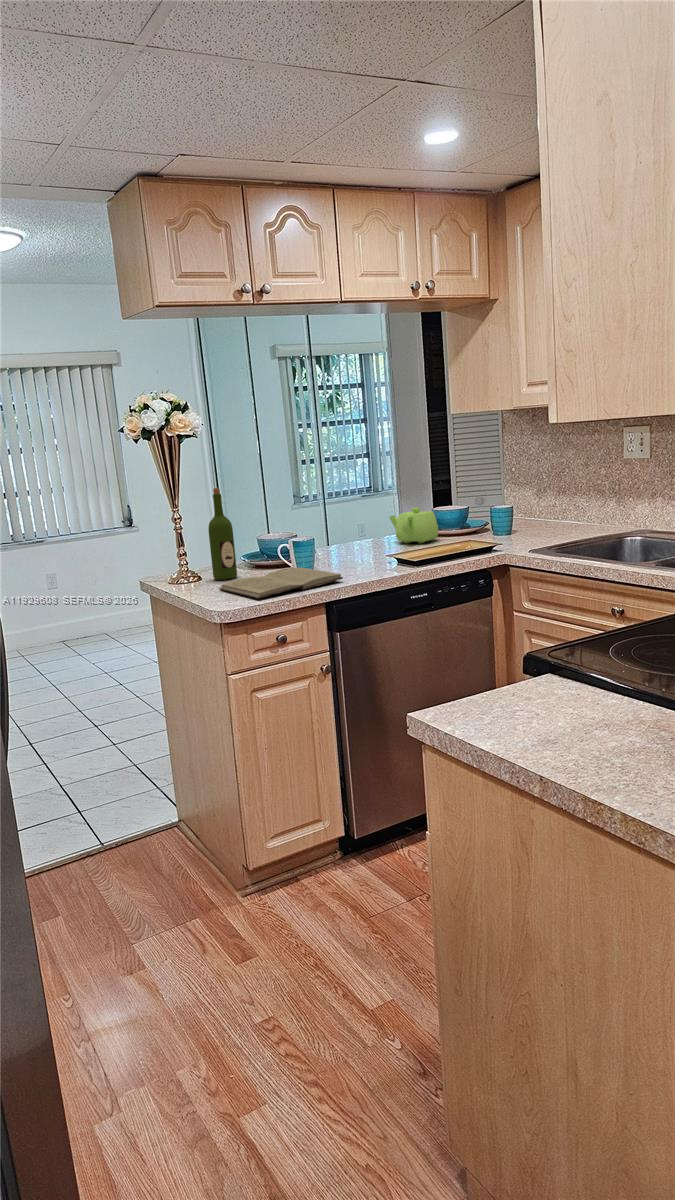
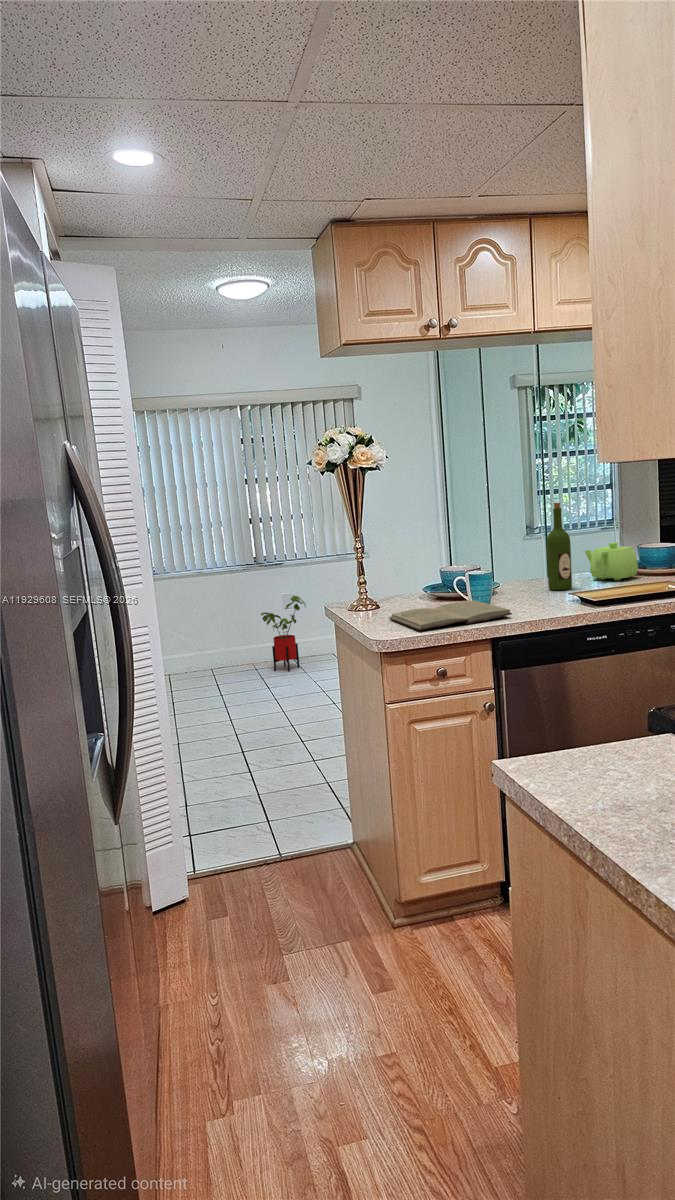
wine bottle: present [209,488,237,580] -> present [547,503,572,590]
house plant: none [28,574,79,655] -> present [261,595,306,671]

